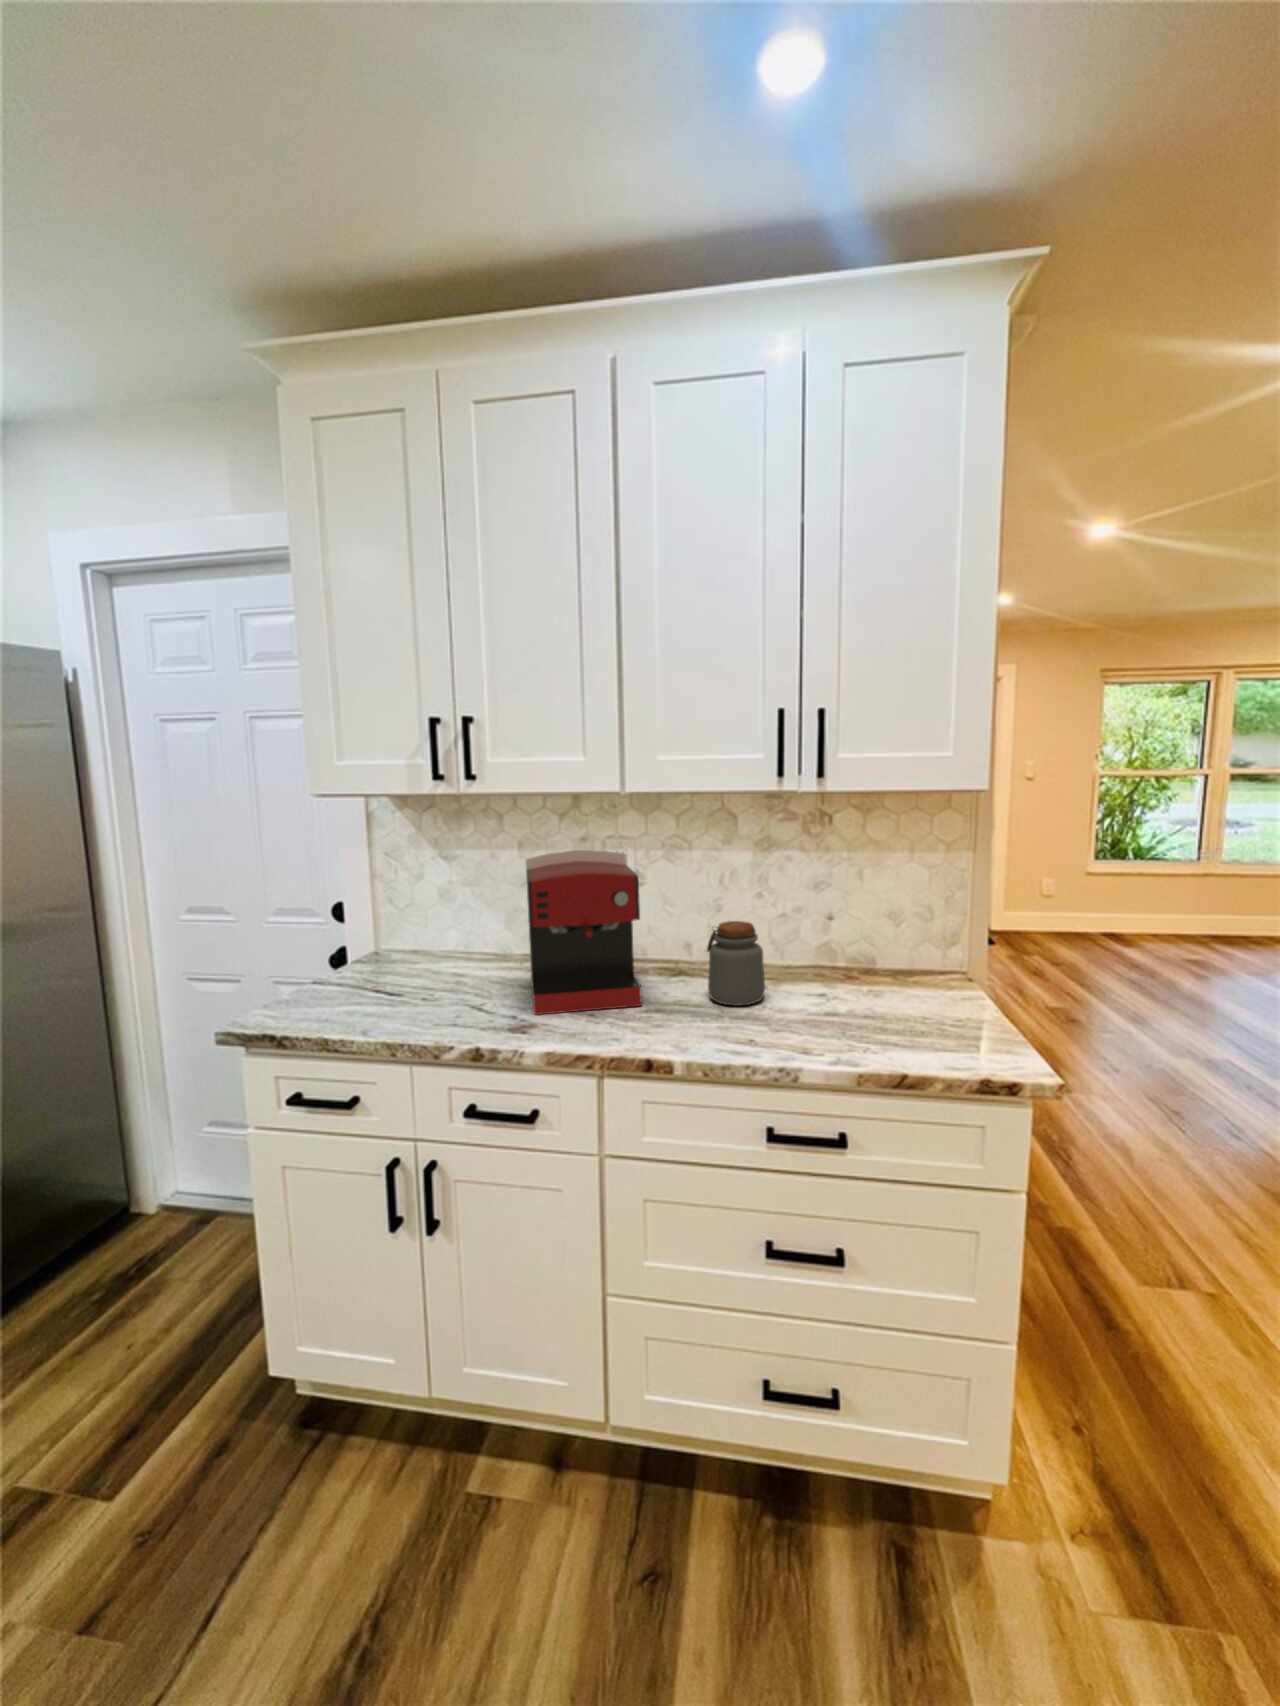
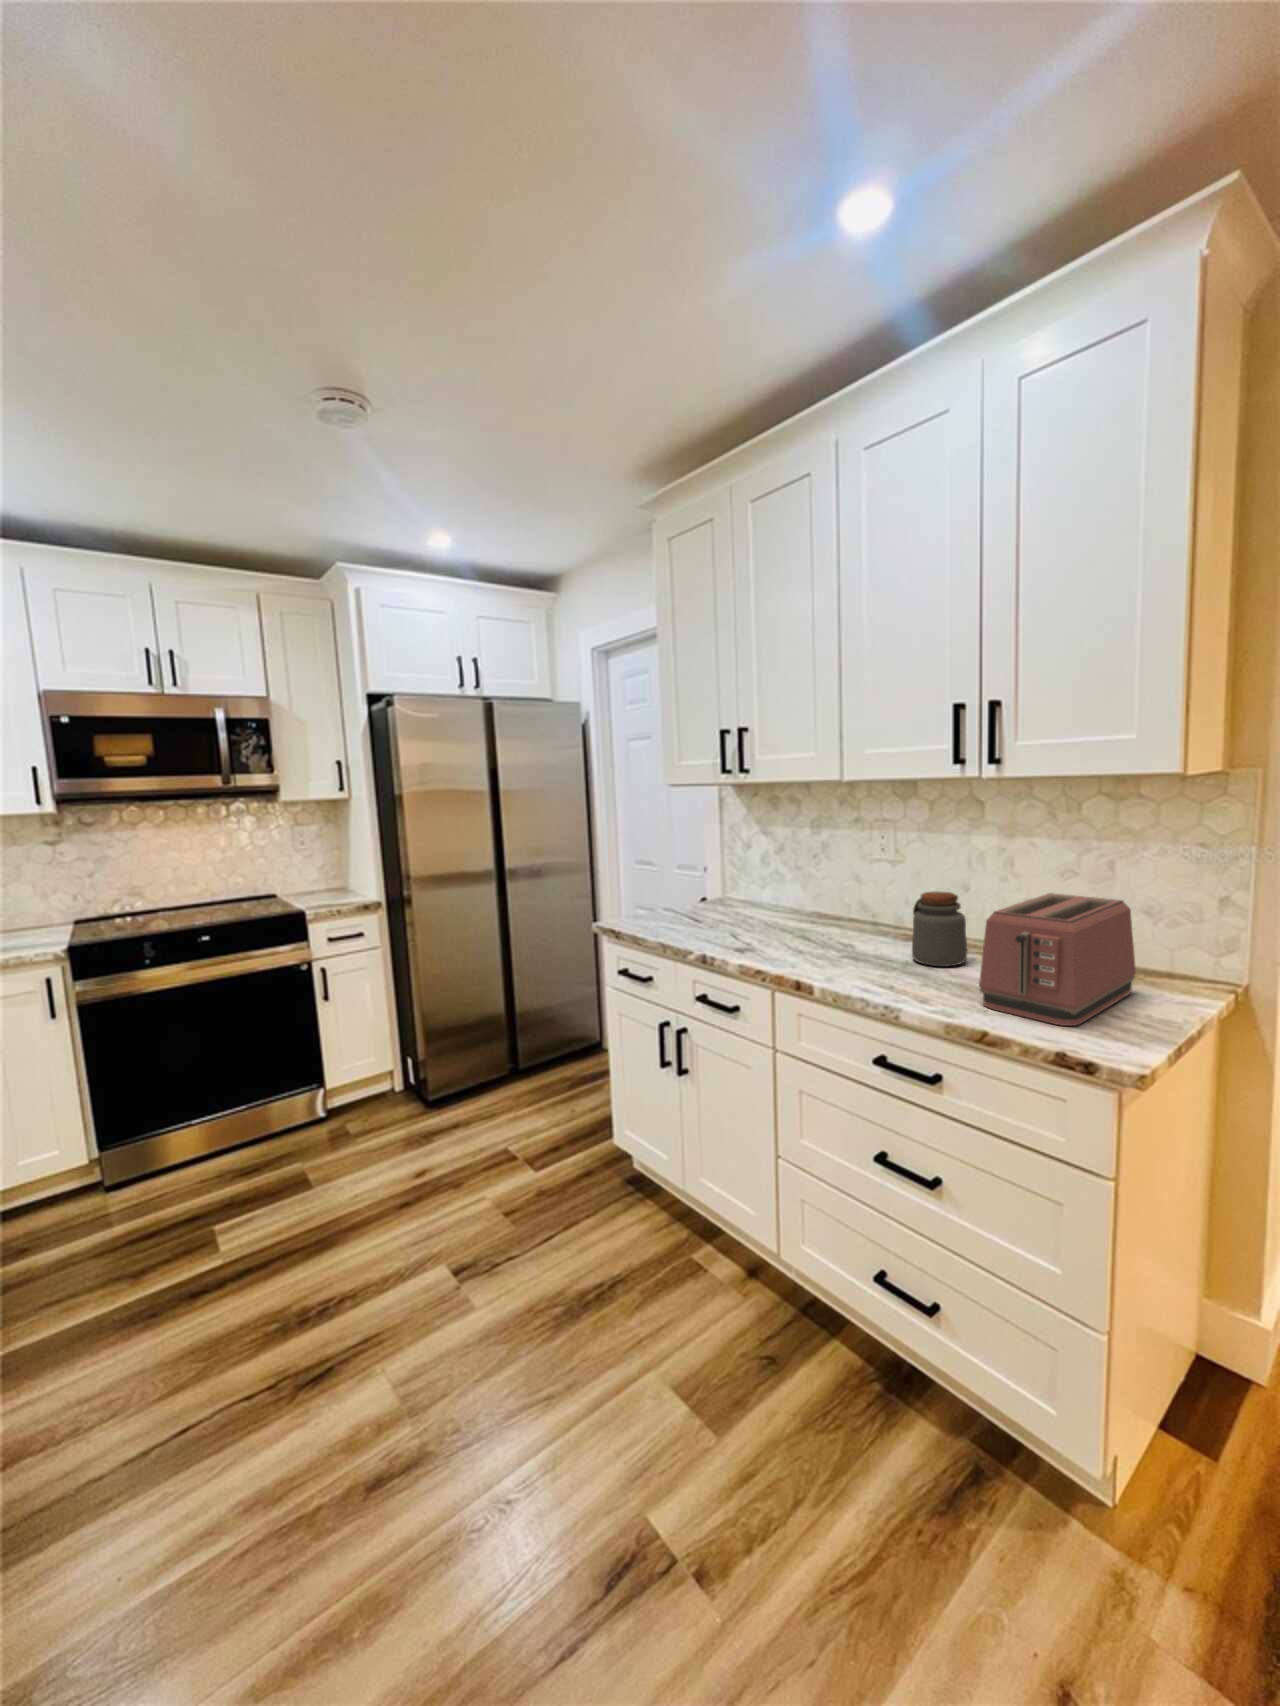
coffee maker: present [525,850,642,1015] -> none [764,822,877,952]
toaster: none [838,912,953,1048] -> present [979,893,1136,1026]

